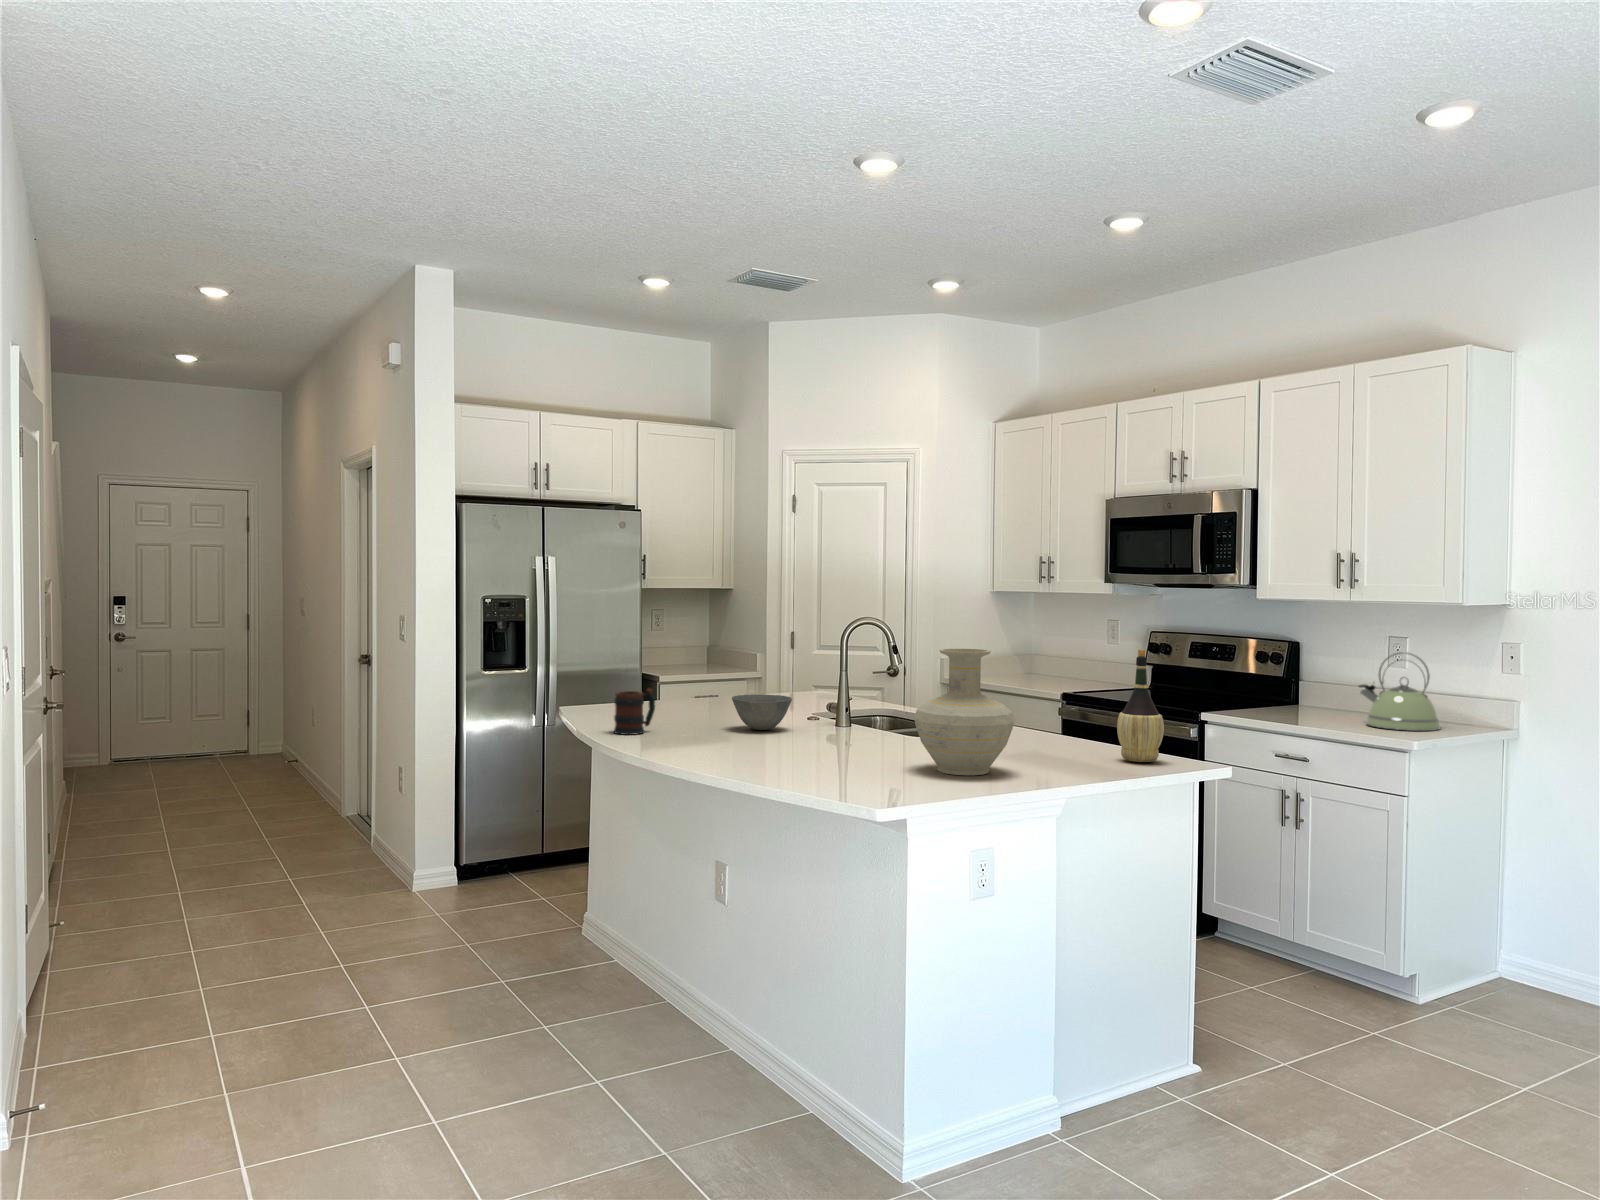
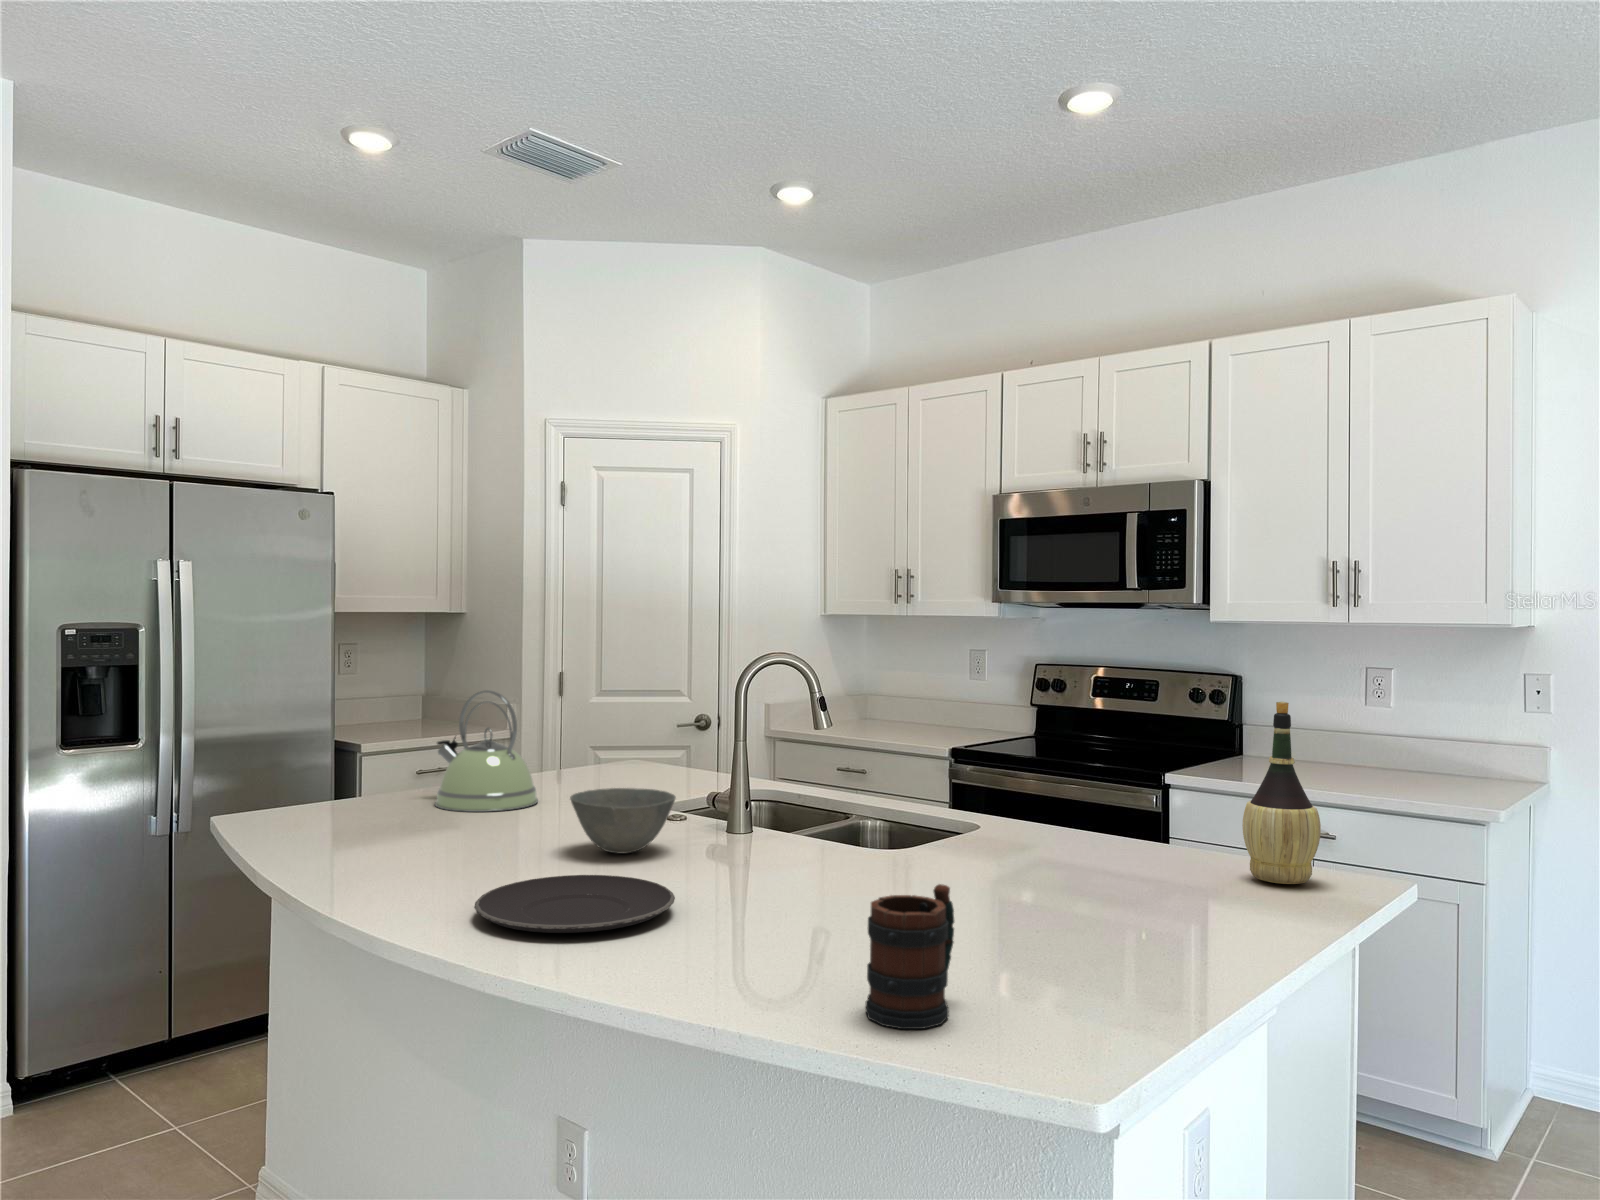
vase: present [914,648,1015,775] -> none [993,711,1180,950]
kettle: present [1359,652,1440,731] -> present [435,690,538,812]
mug: present [614,689,655,735] -> present [865,884,954,1029]
plate: none [659,733,761,752] -> present [474,875,675,933]

